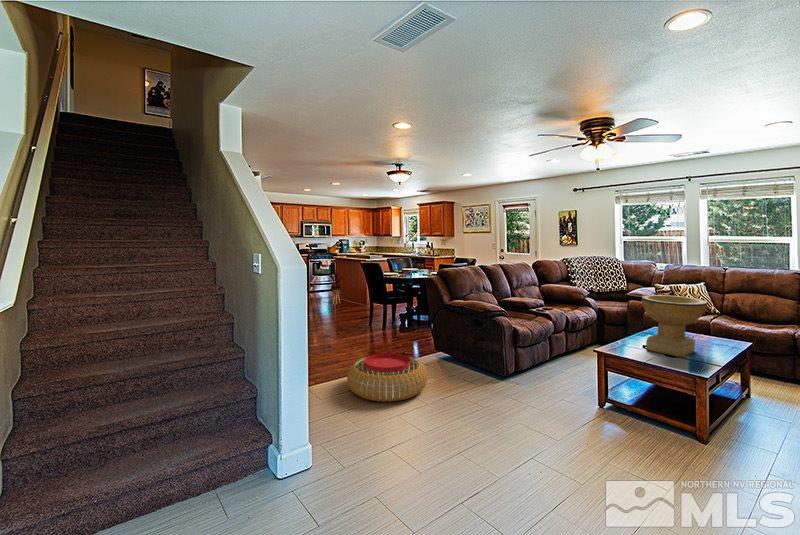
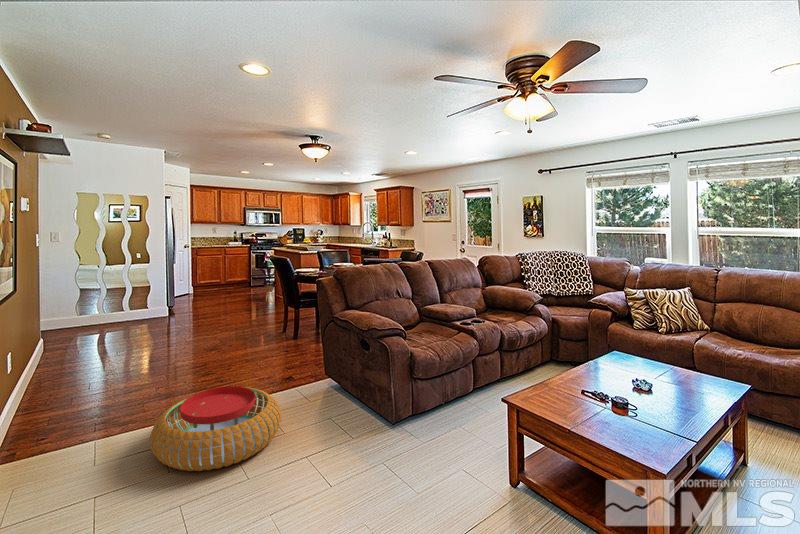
decorative bowl: present [642,295,707,357] -> none [586,313,687,419]

